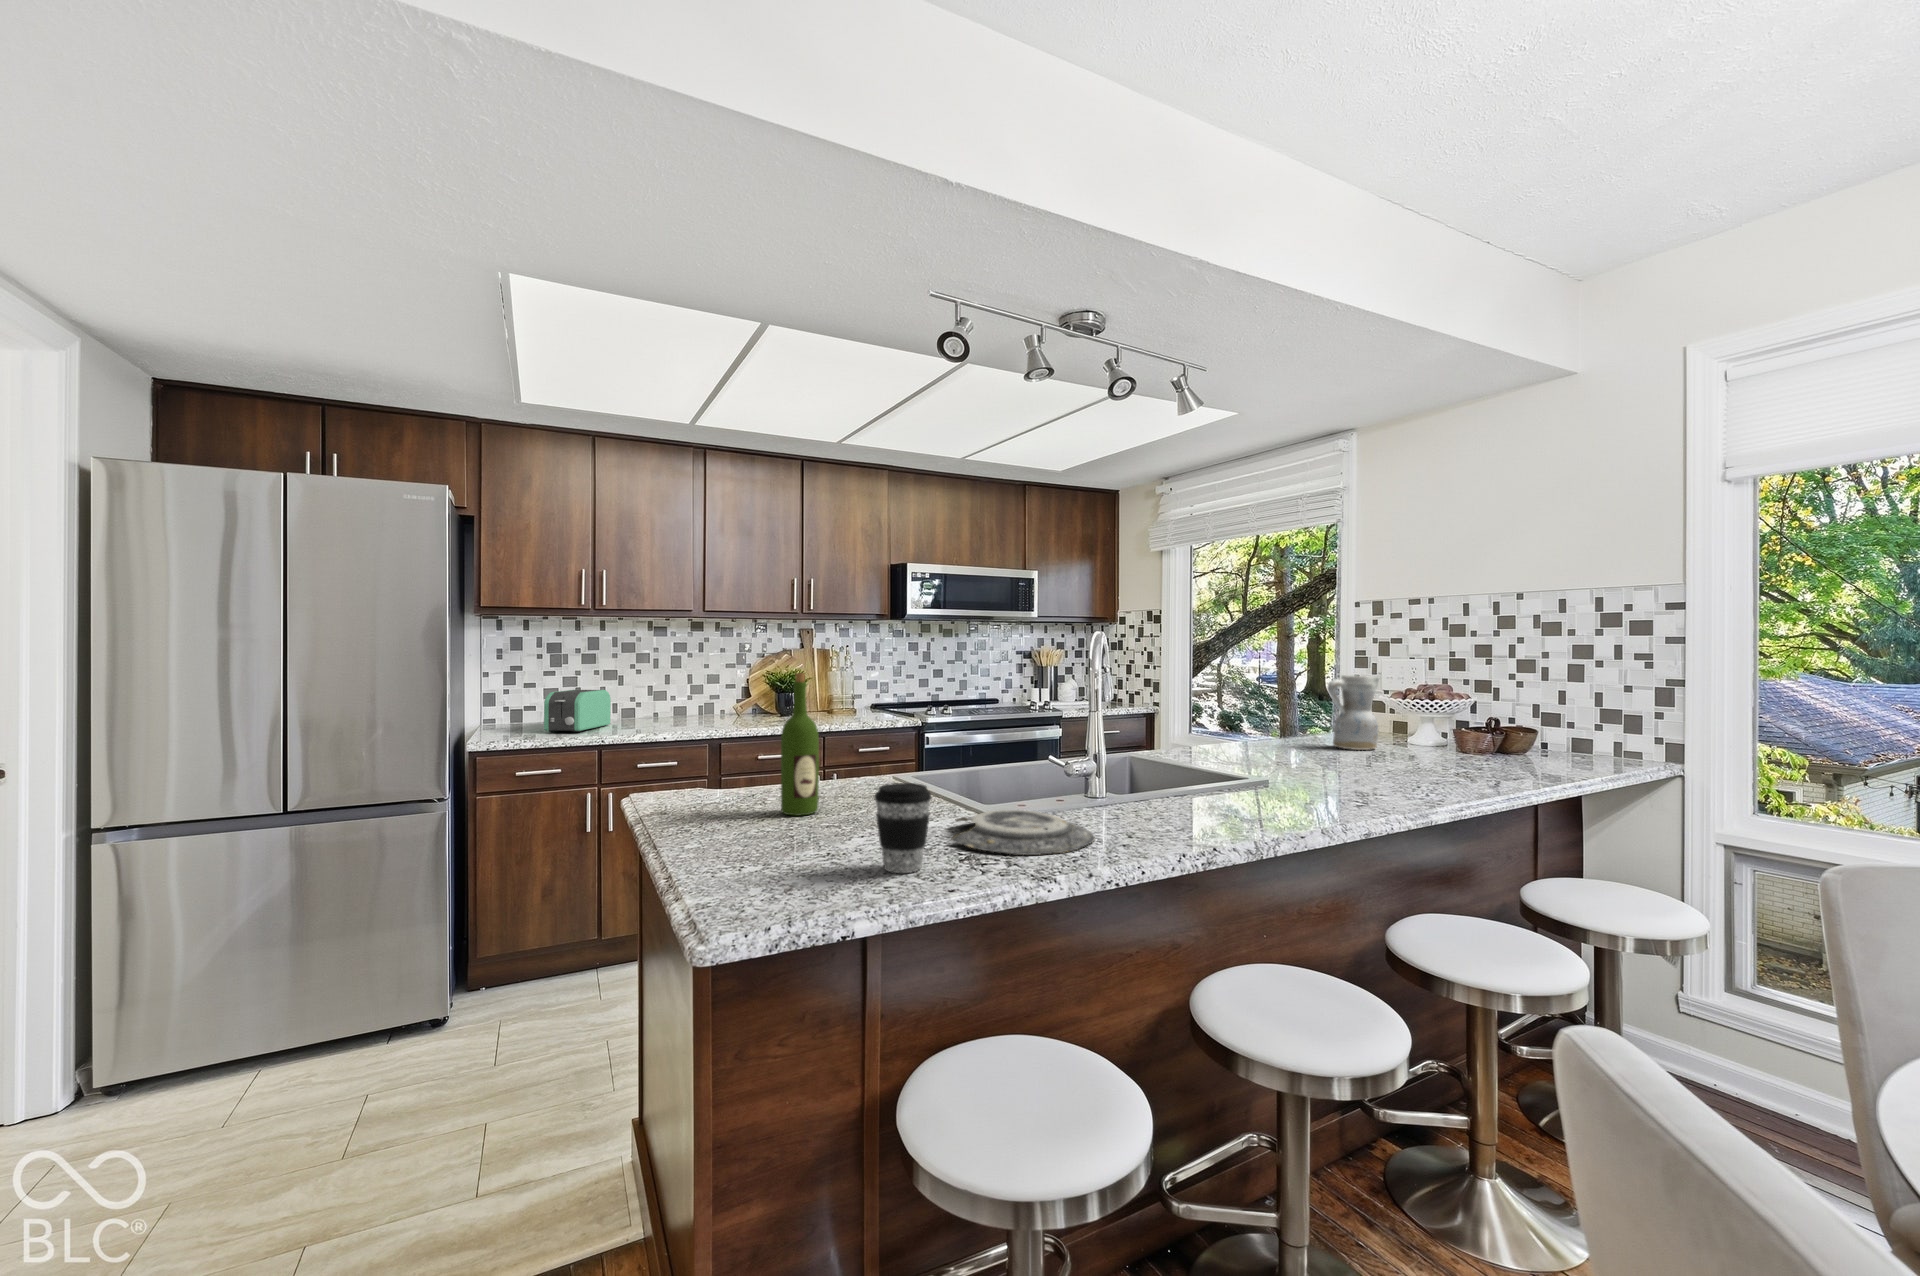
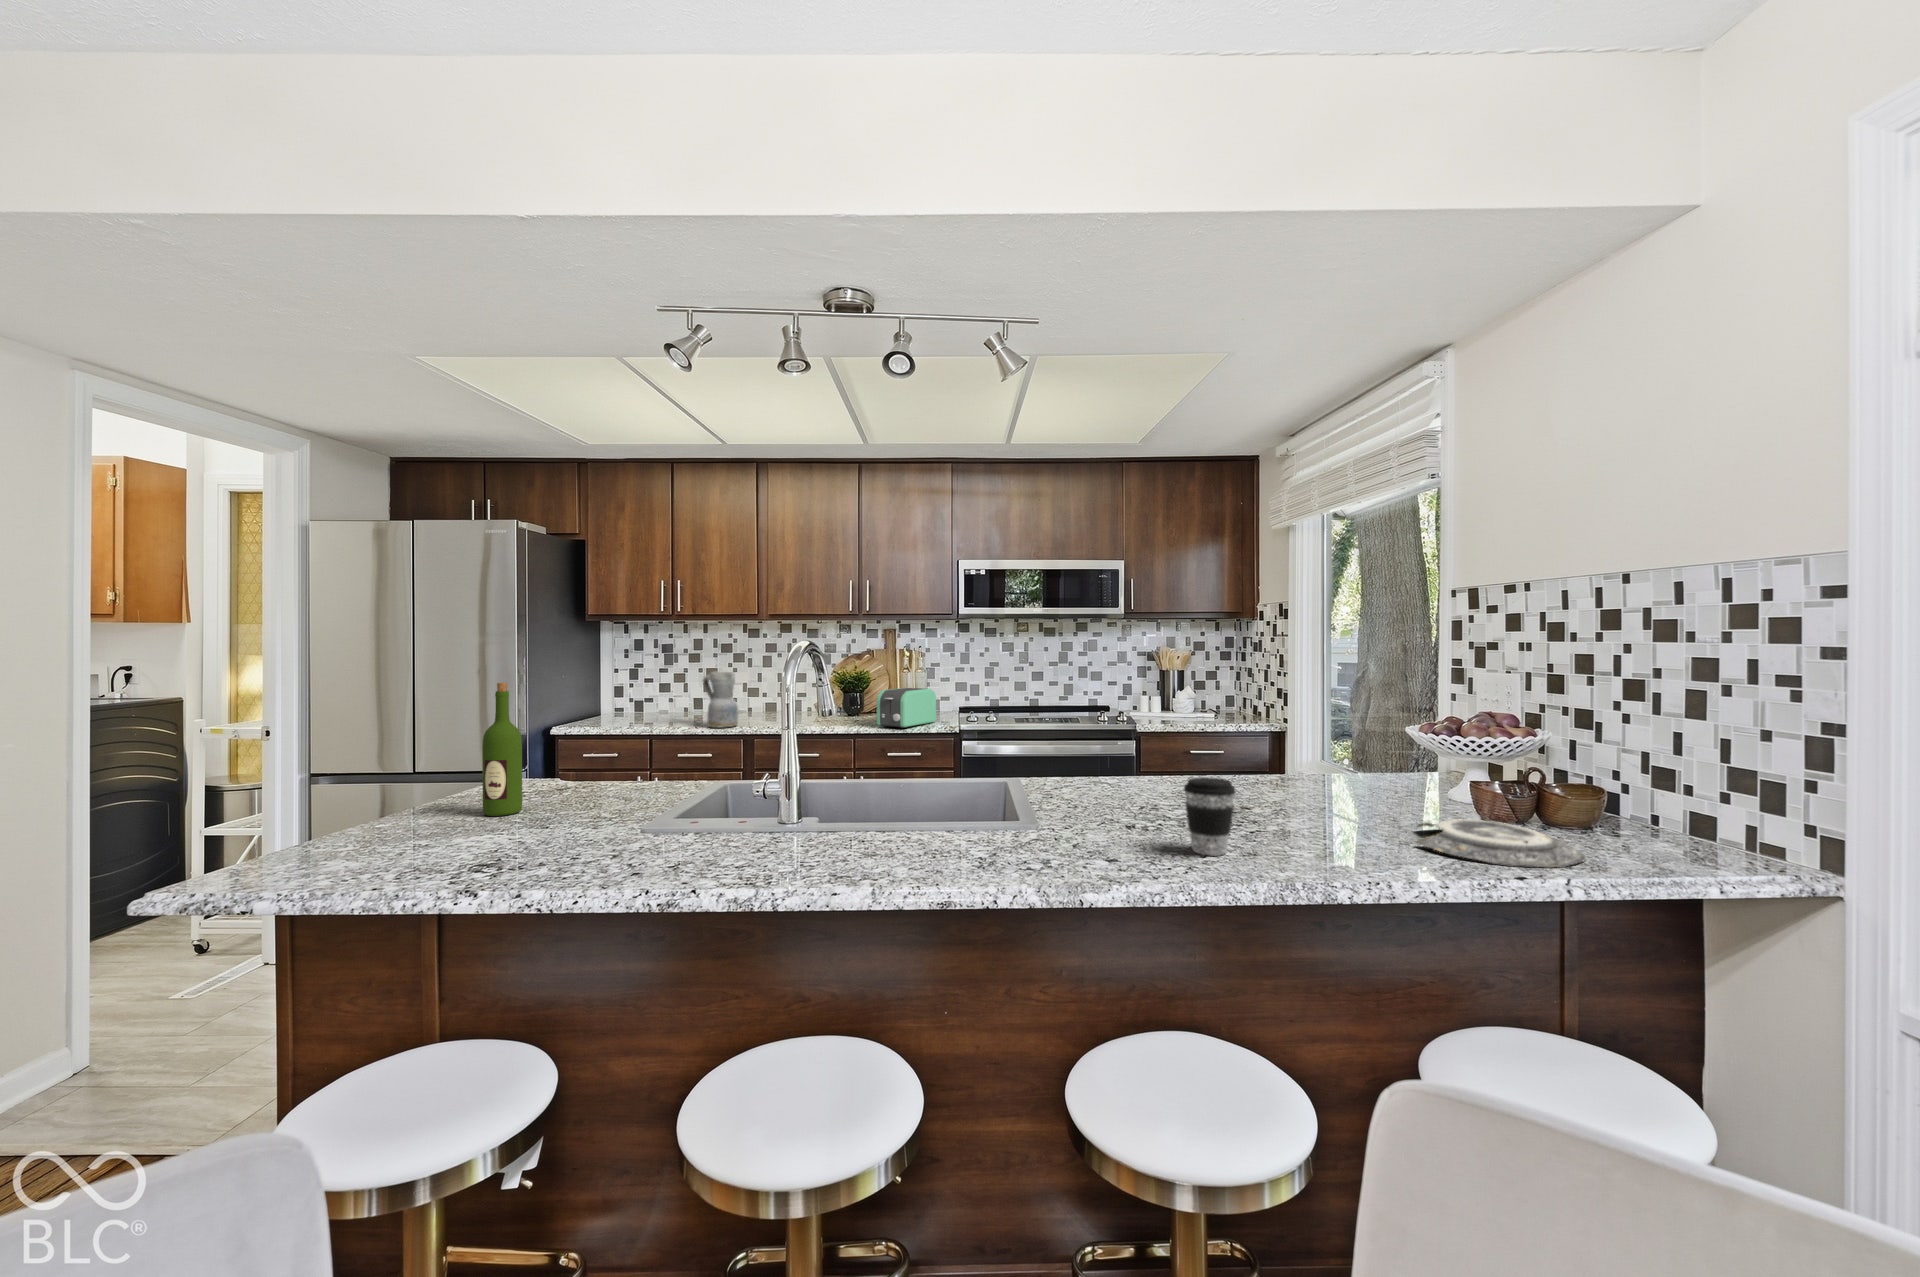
ceramic pitcher: present [1328,675,1379,750] -> present [703,672,738,728]
toaster: present [544,690,611,732] -> present [877,688,936,728]
coffee cup: present [875,783,931,873] -> present [1184,777,1235,855]
plate: present [951,810,1095,855] -> present [1417,819,1587,867]

